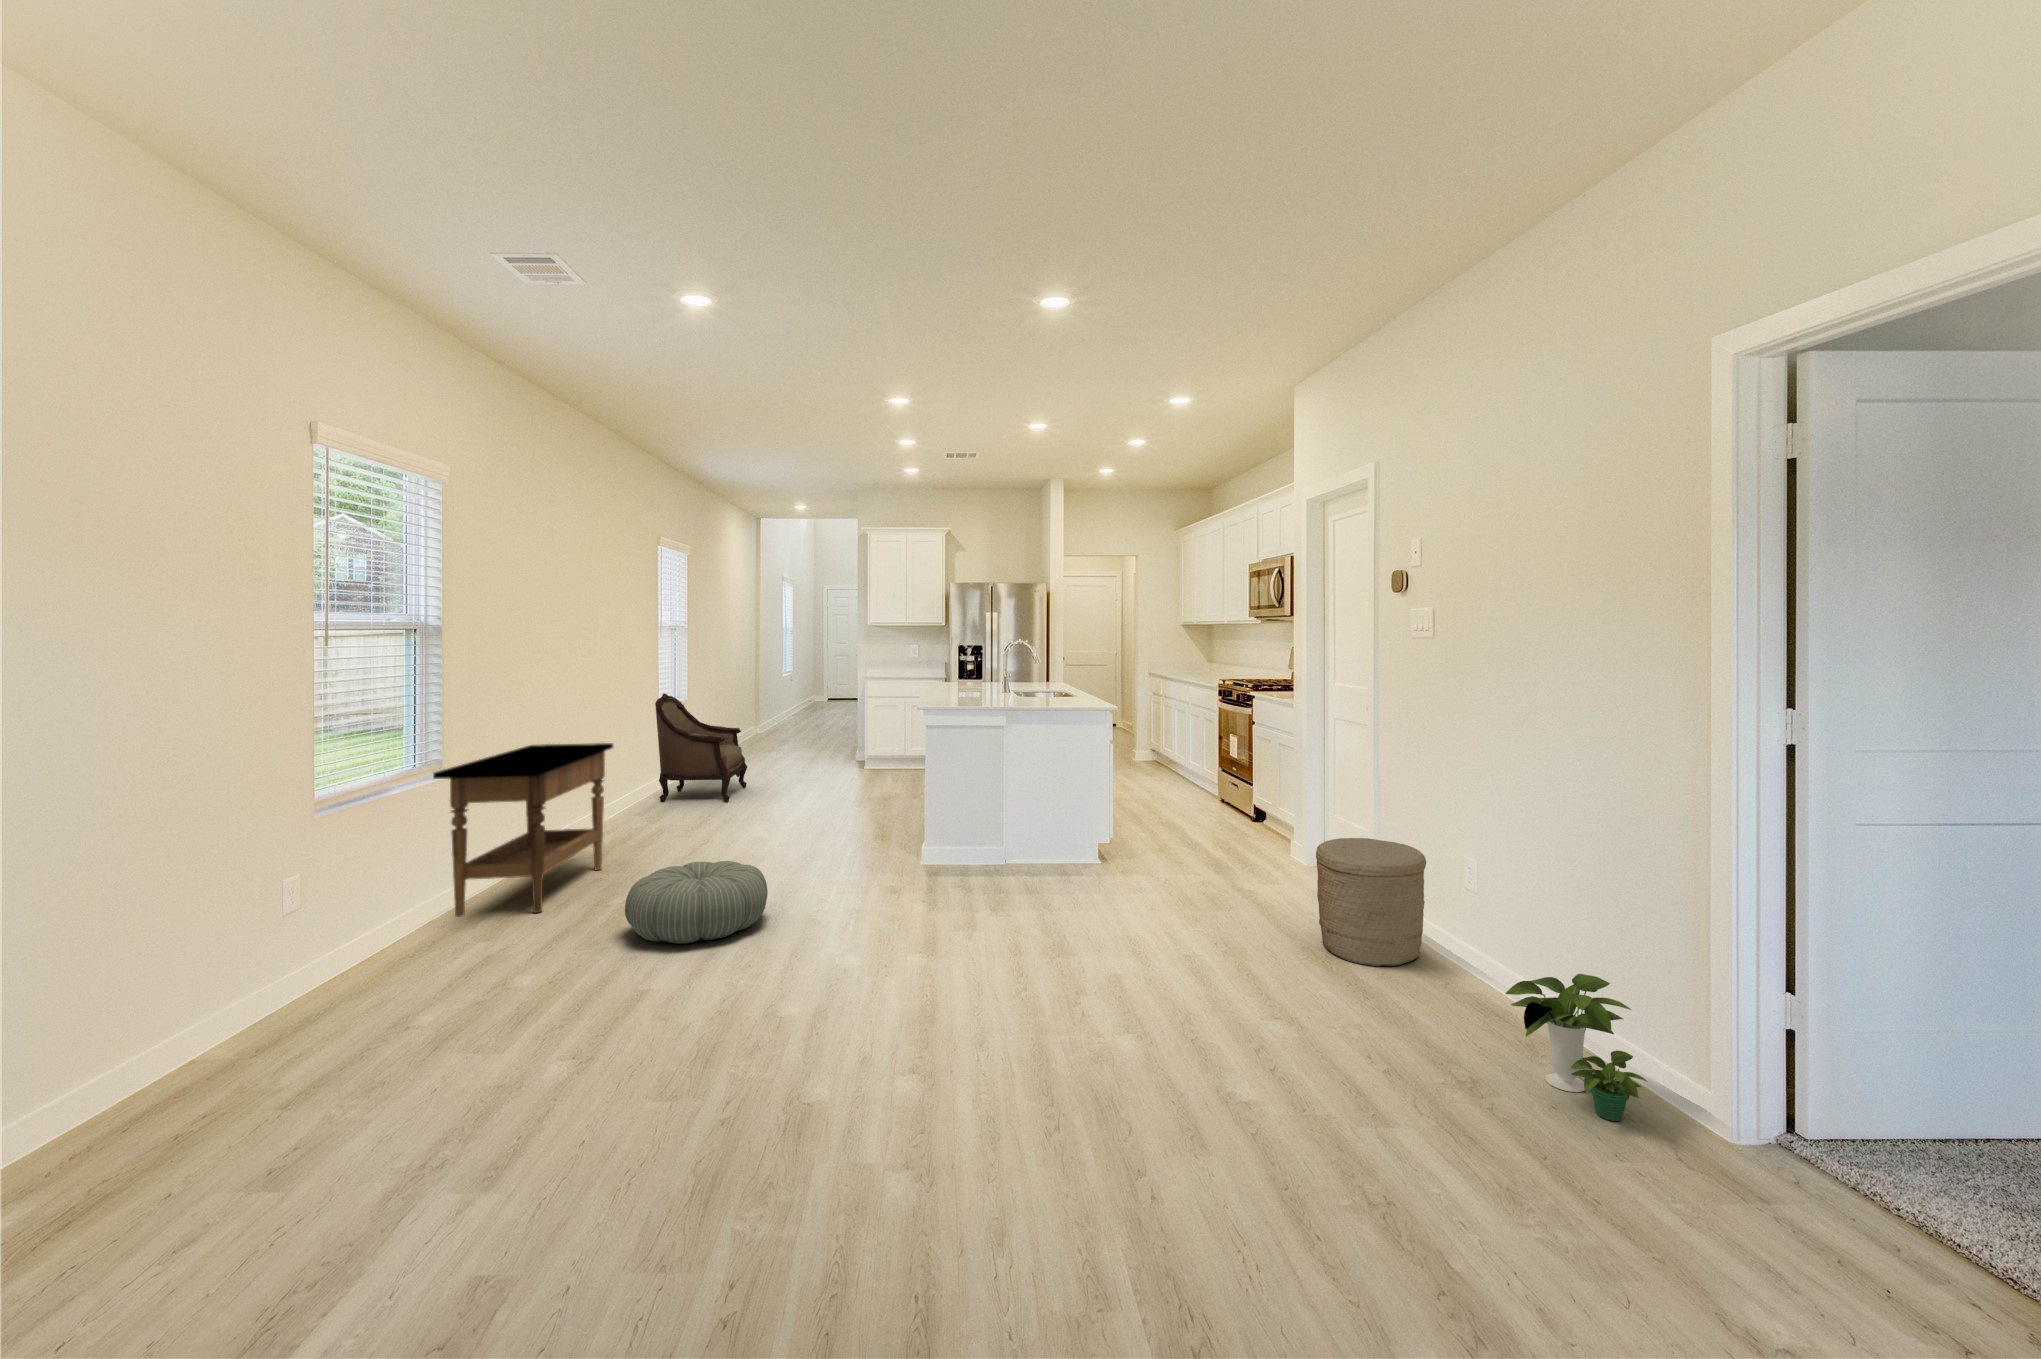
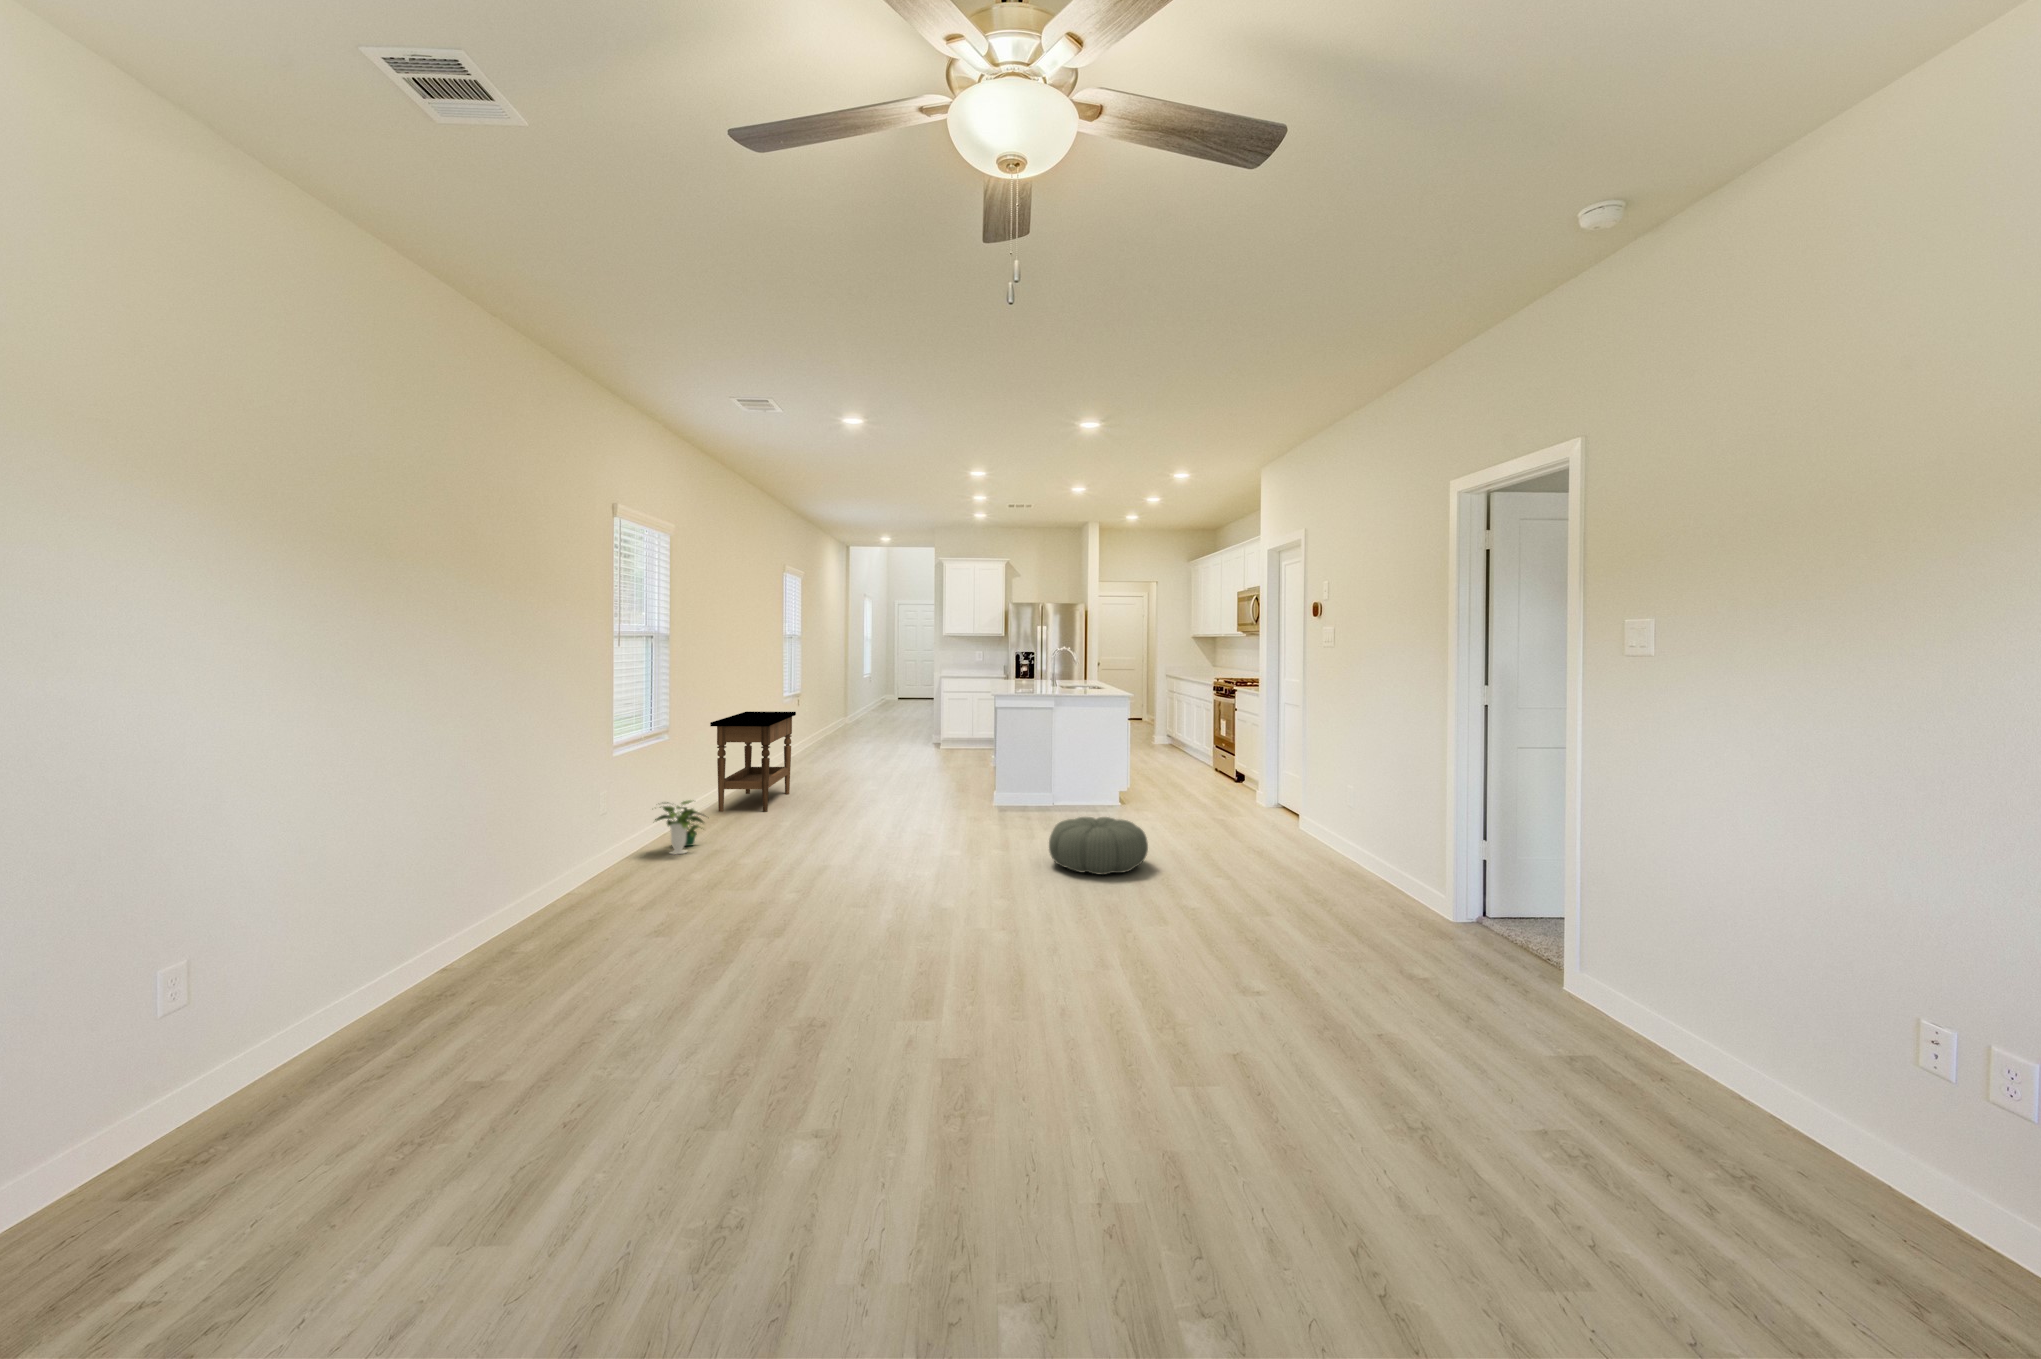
armchair: present [655,693,747,802] -> none [802,683,862,762]
woven basket: present [1316,838,1426,966] -> none [1254,777,1325,853]
pouf: present [625,861,768,944] -> present [1049,817,1148,875]
potted plant: present [1505,974,1648,1121] -> present [655,800,704,854]

